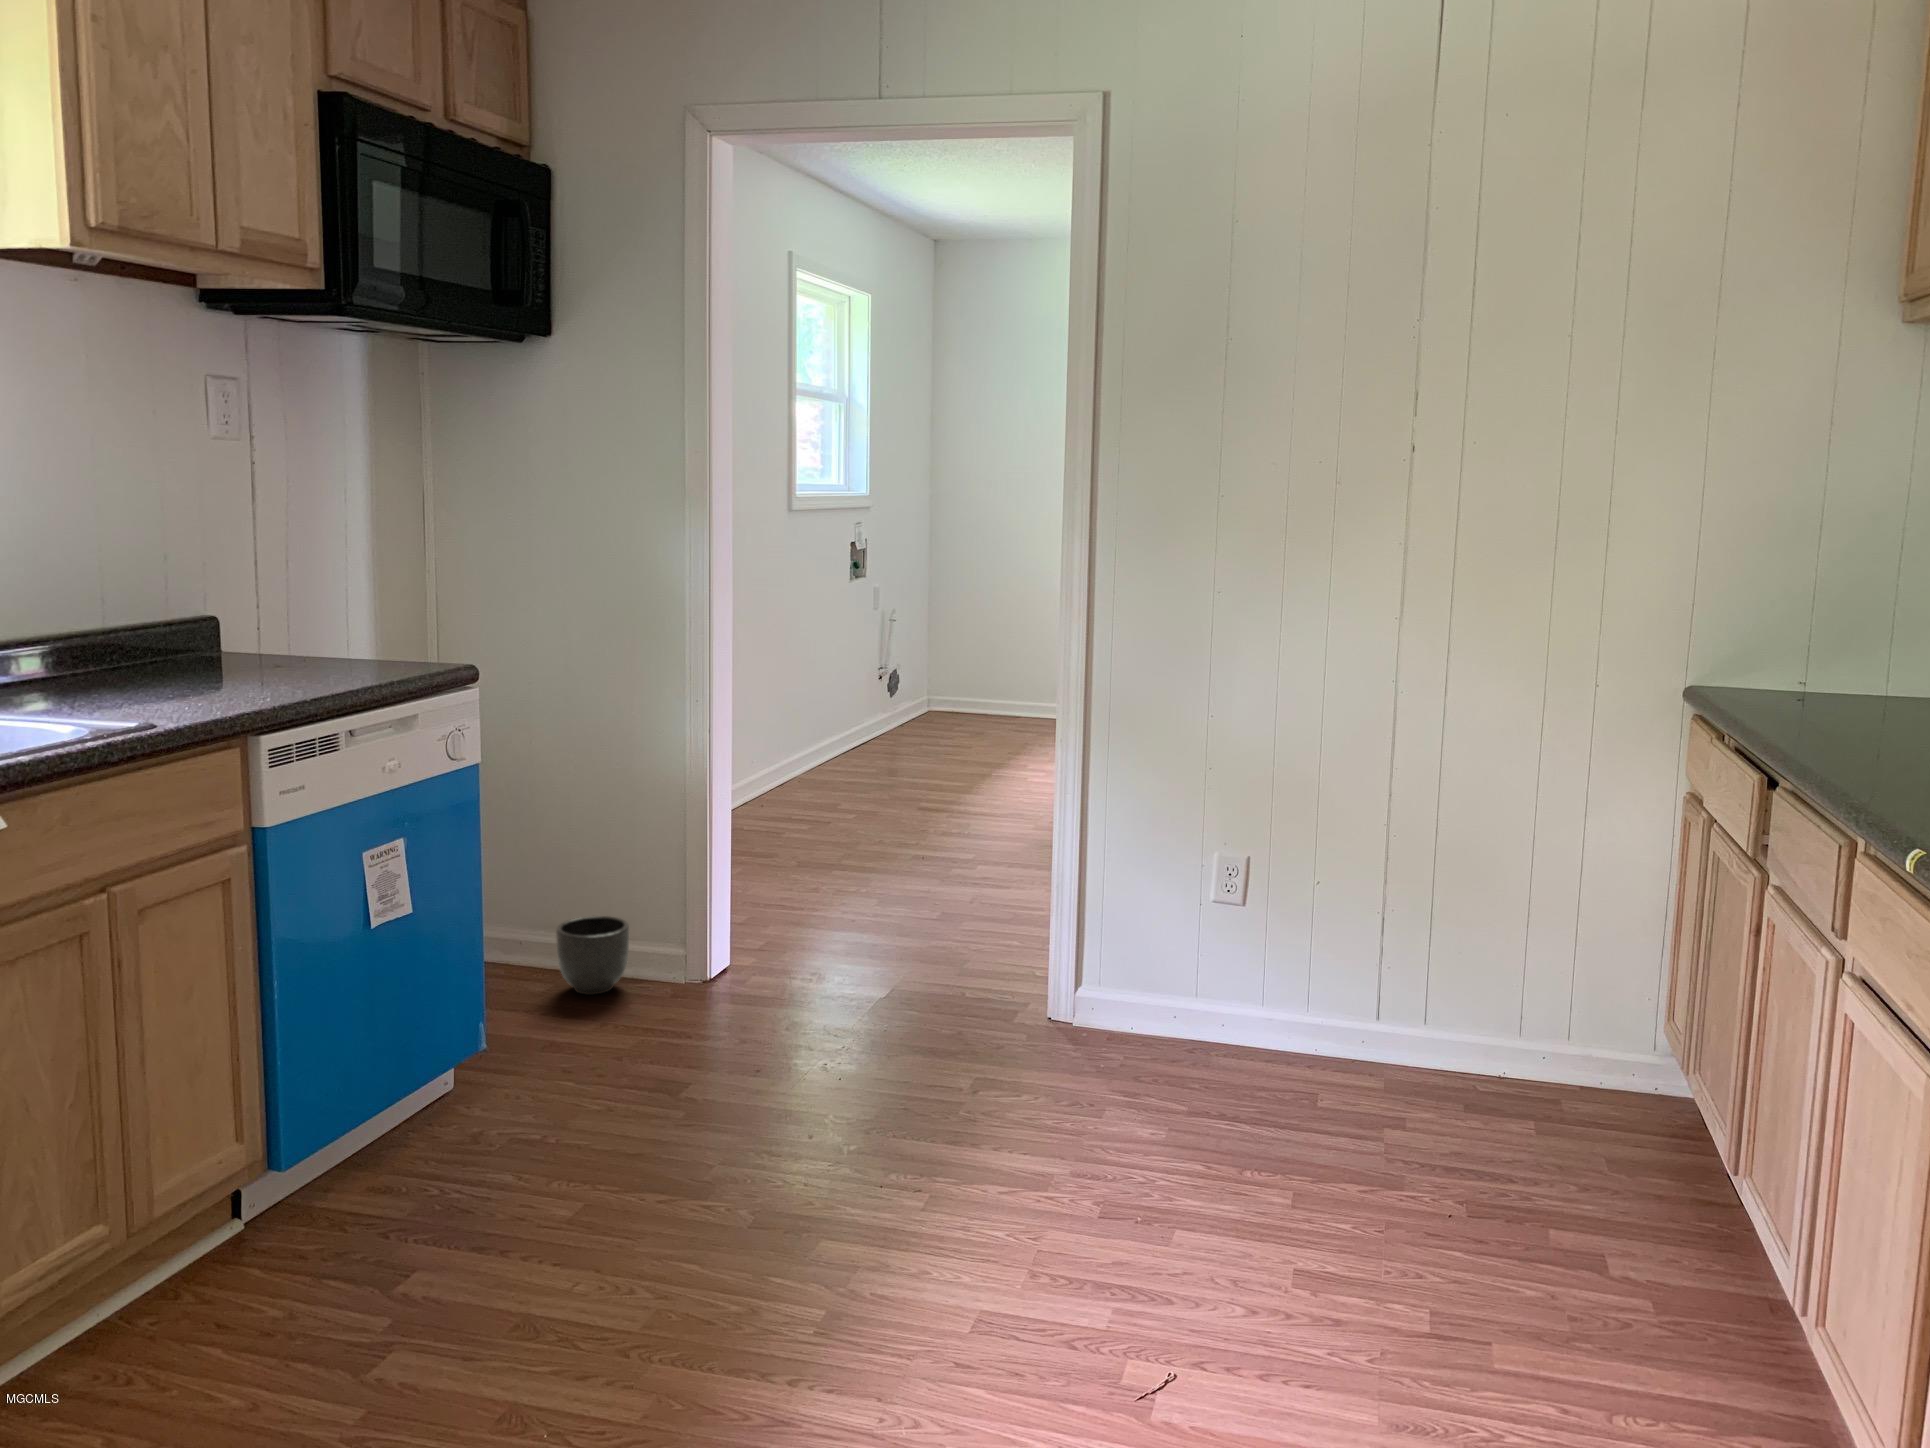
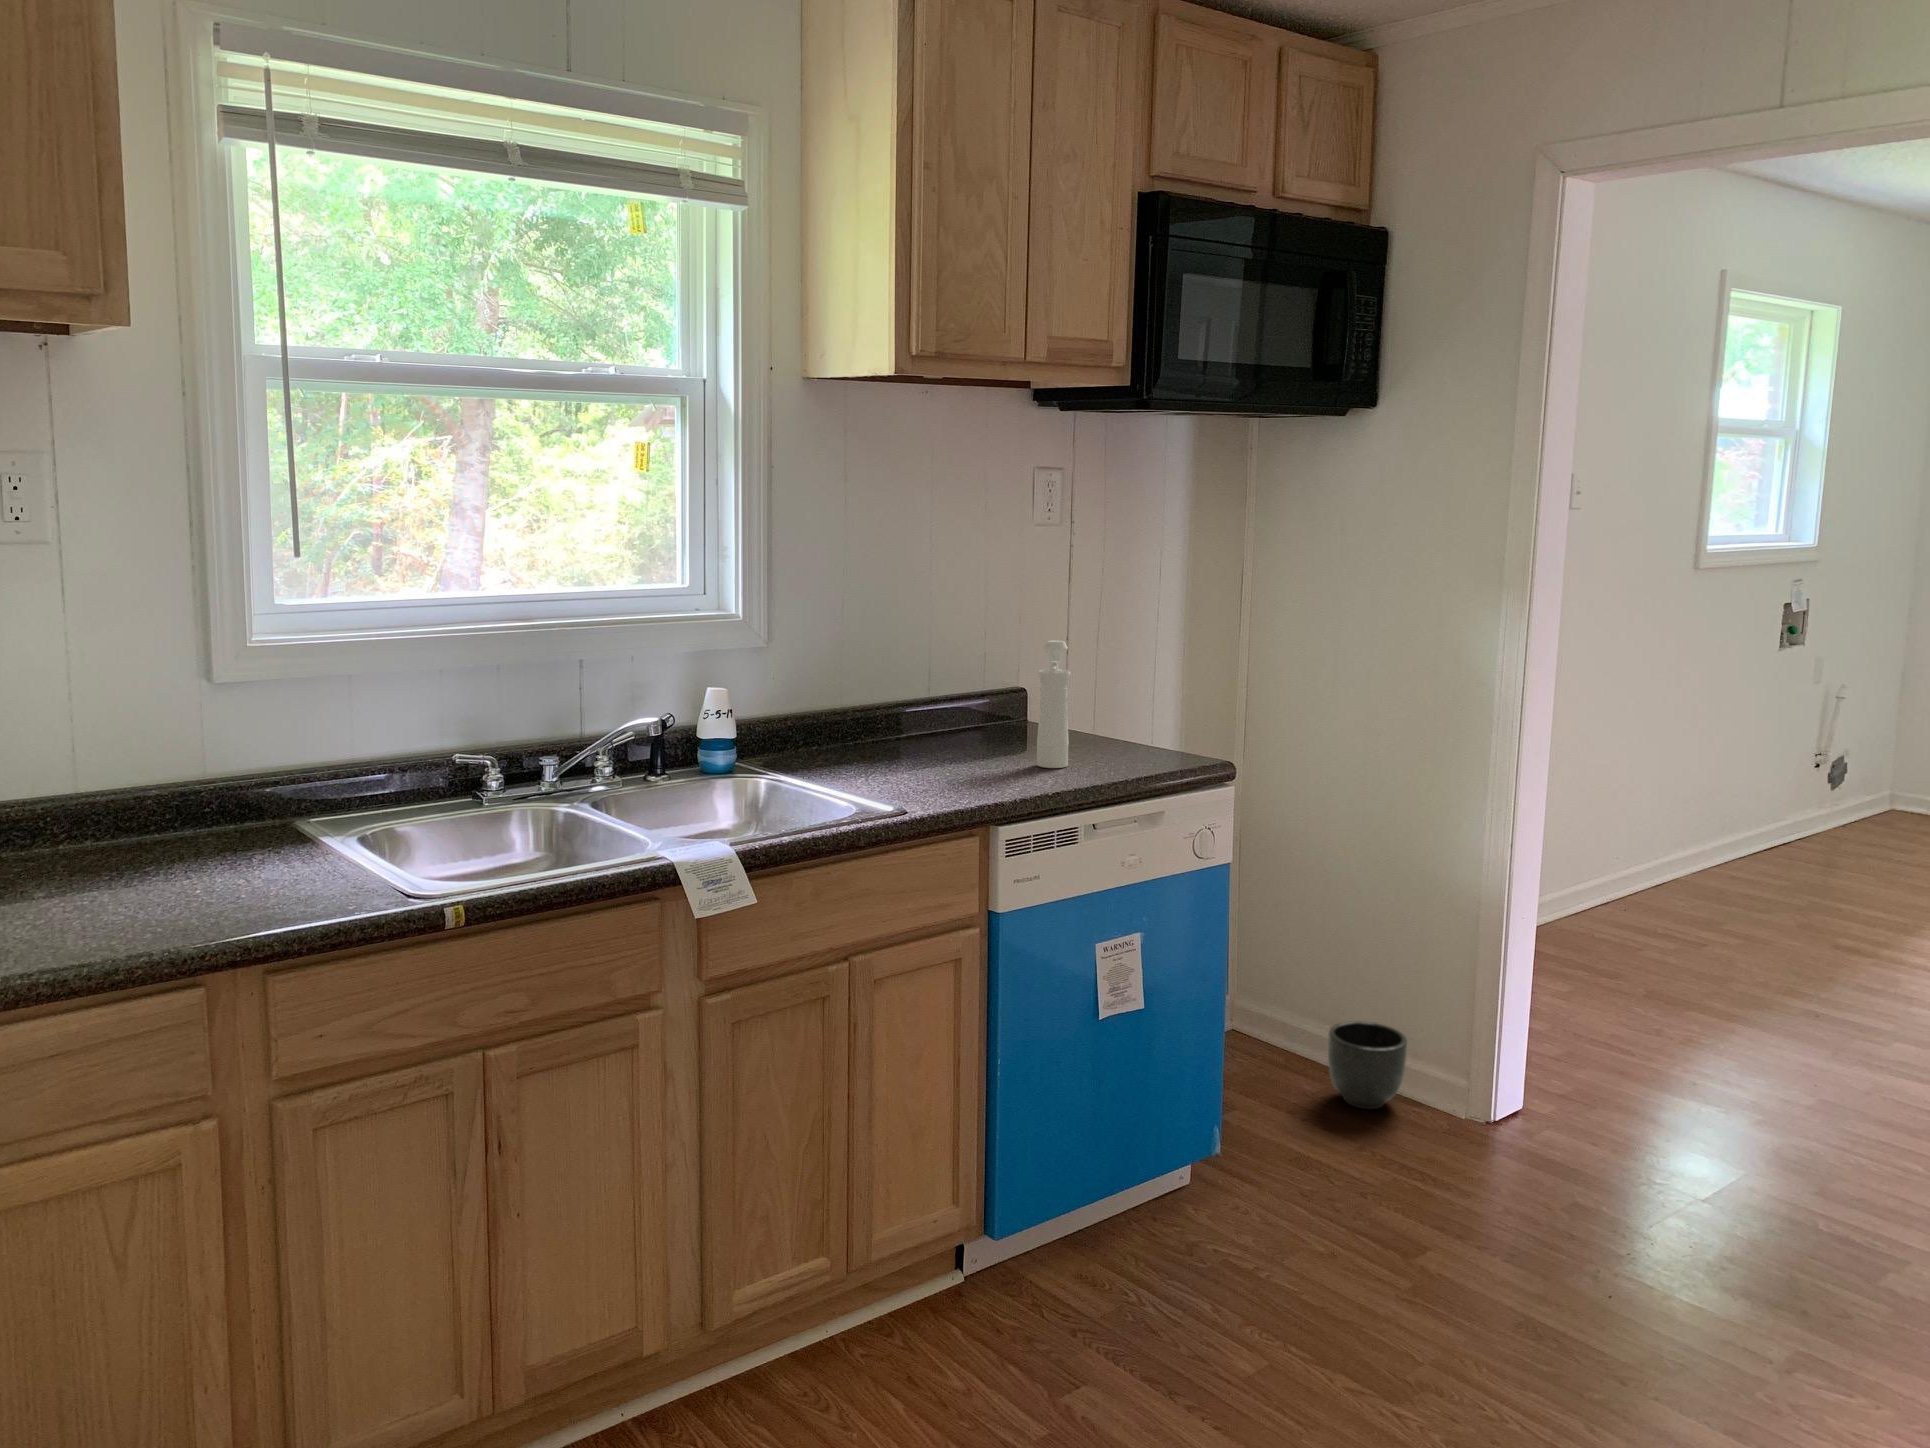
pepper mill: none [257,552,304,683] -> present [1037,640,1071,768]

